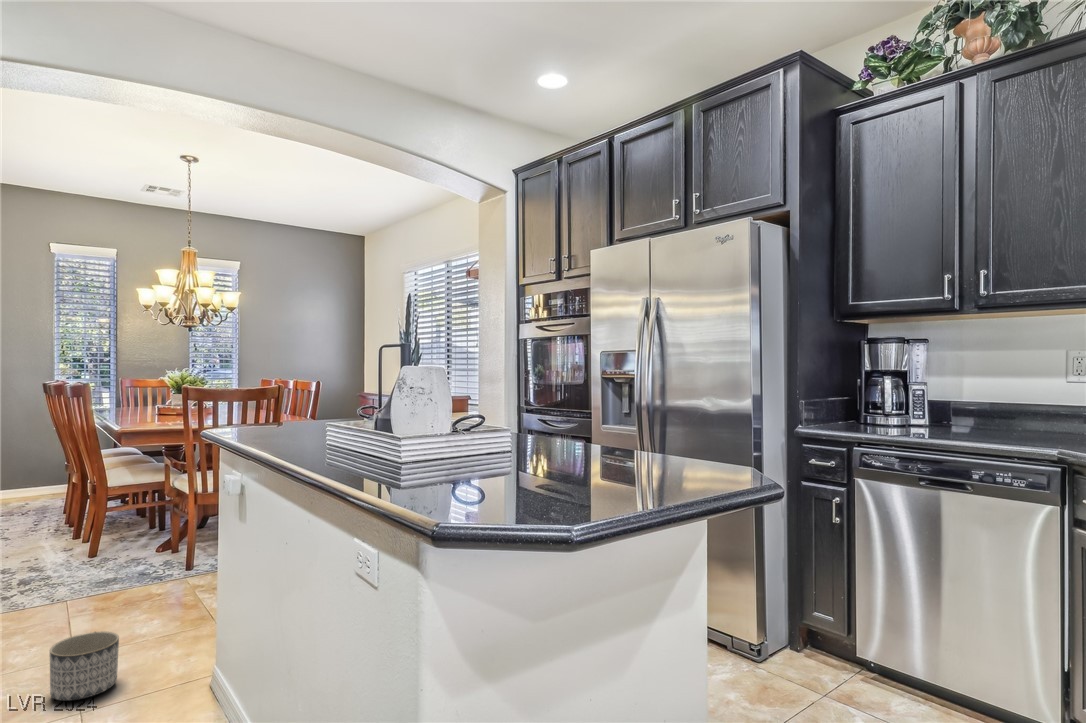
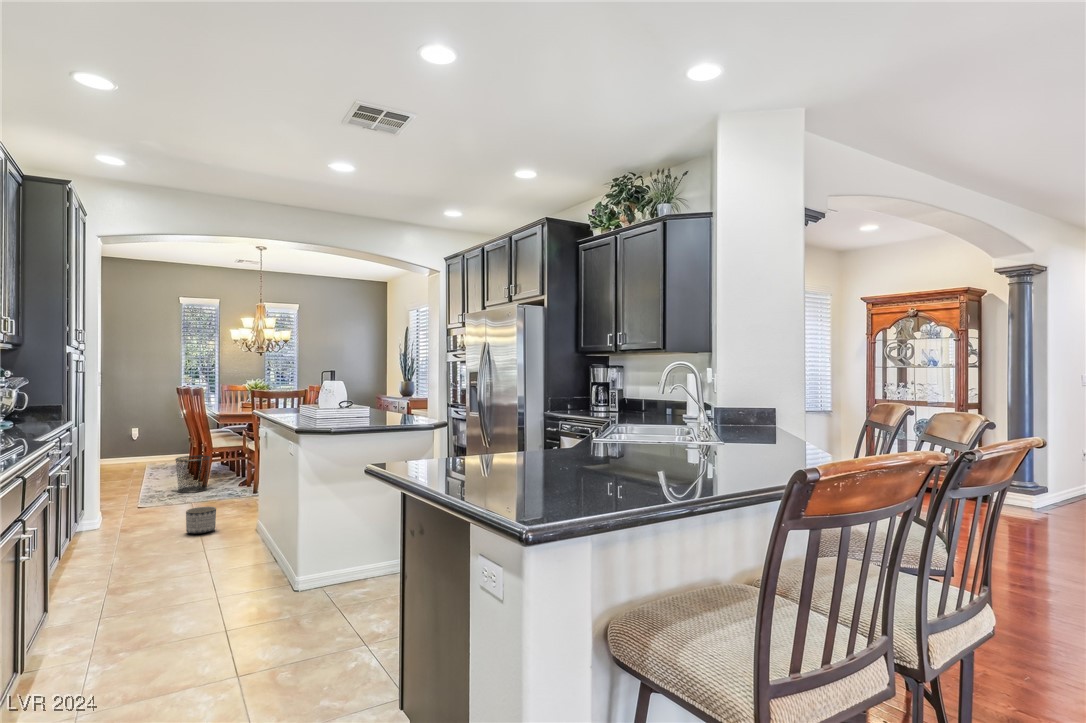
waste bin: none [37,500,104,571] -> present [175,455,210,493]

